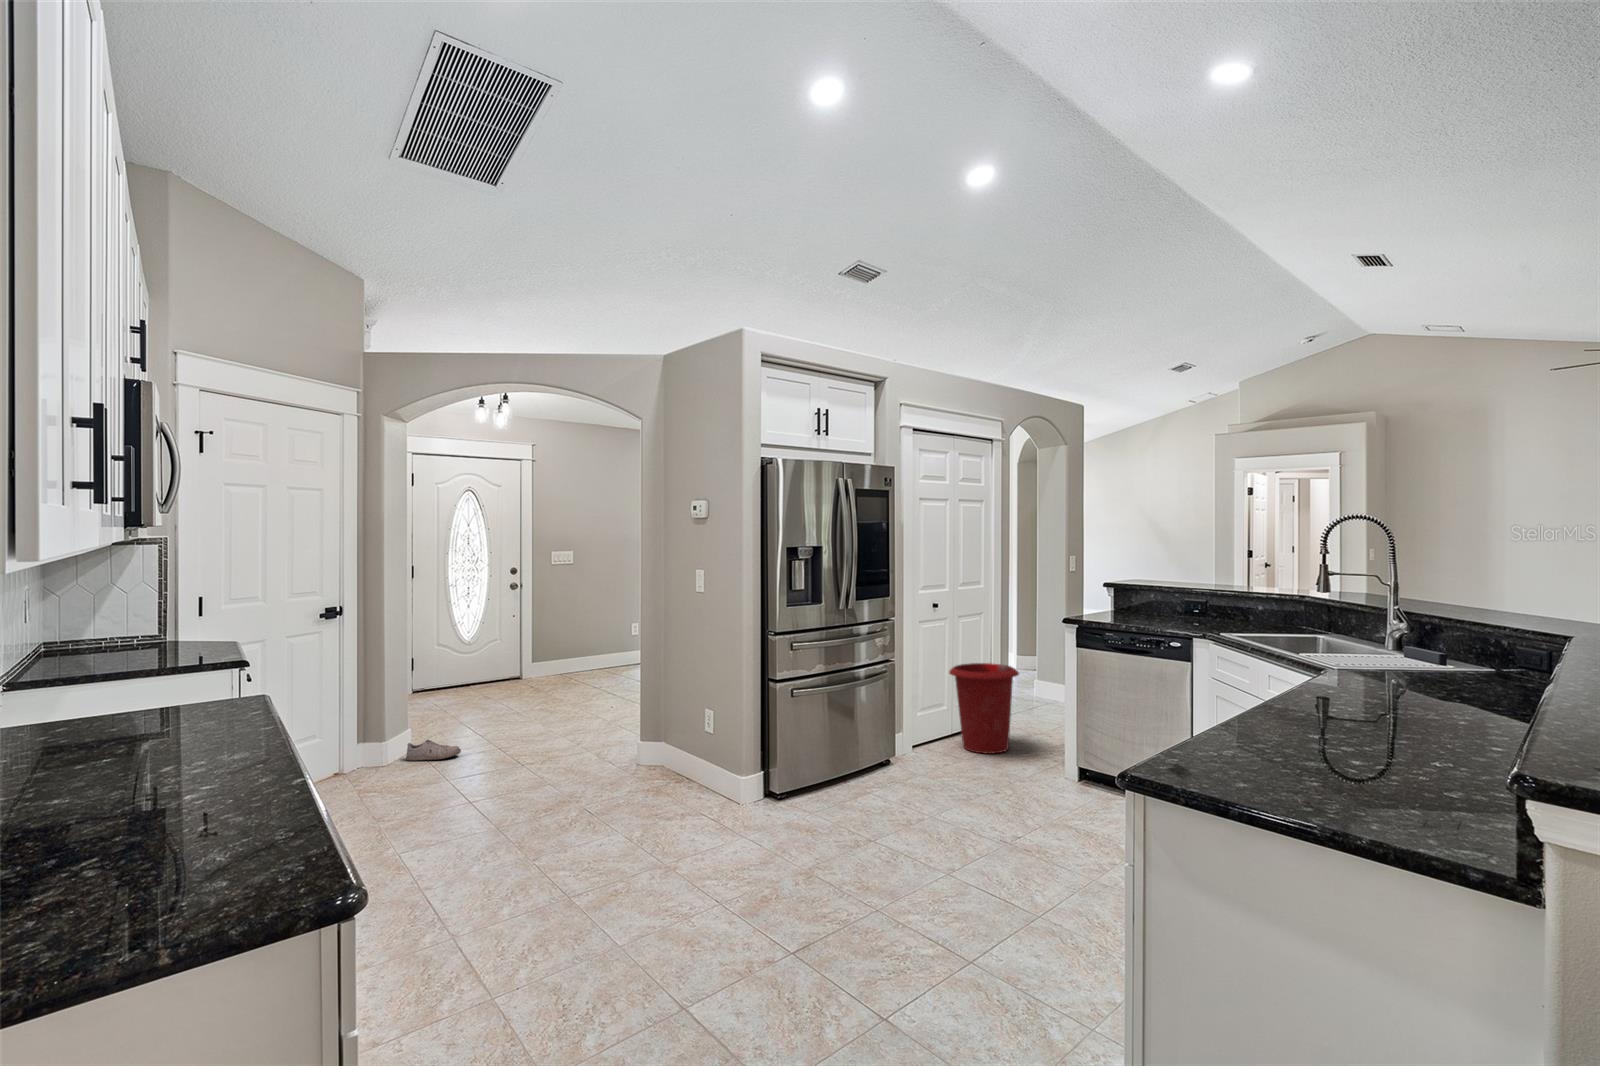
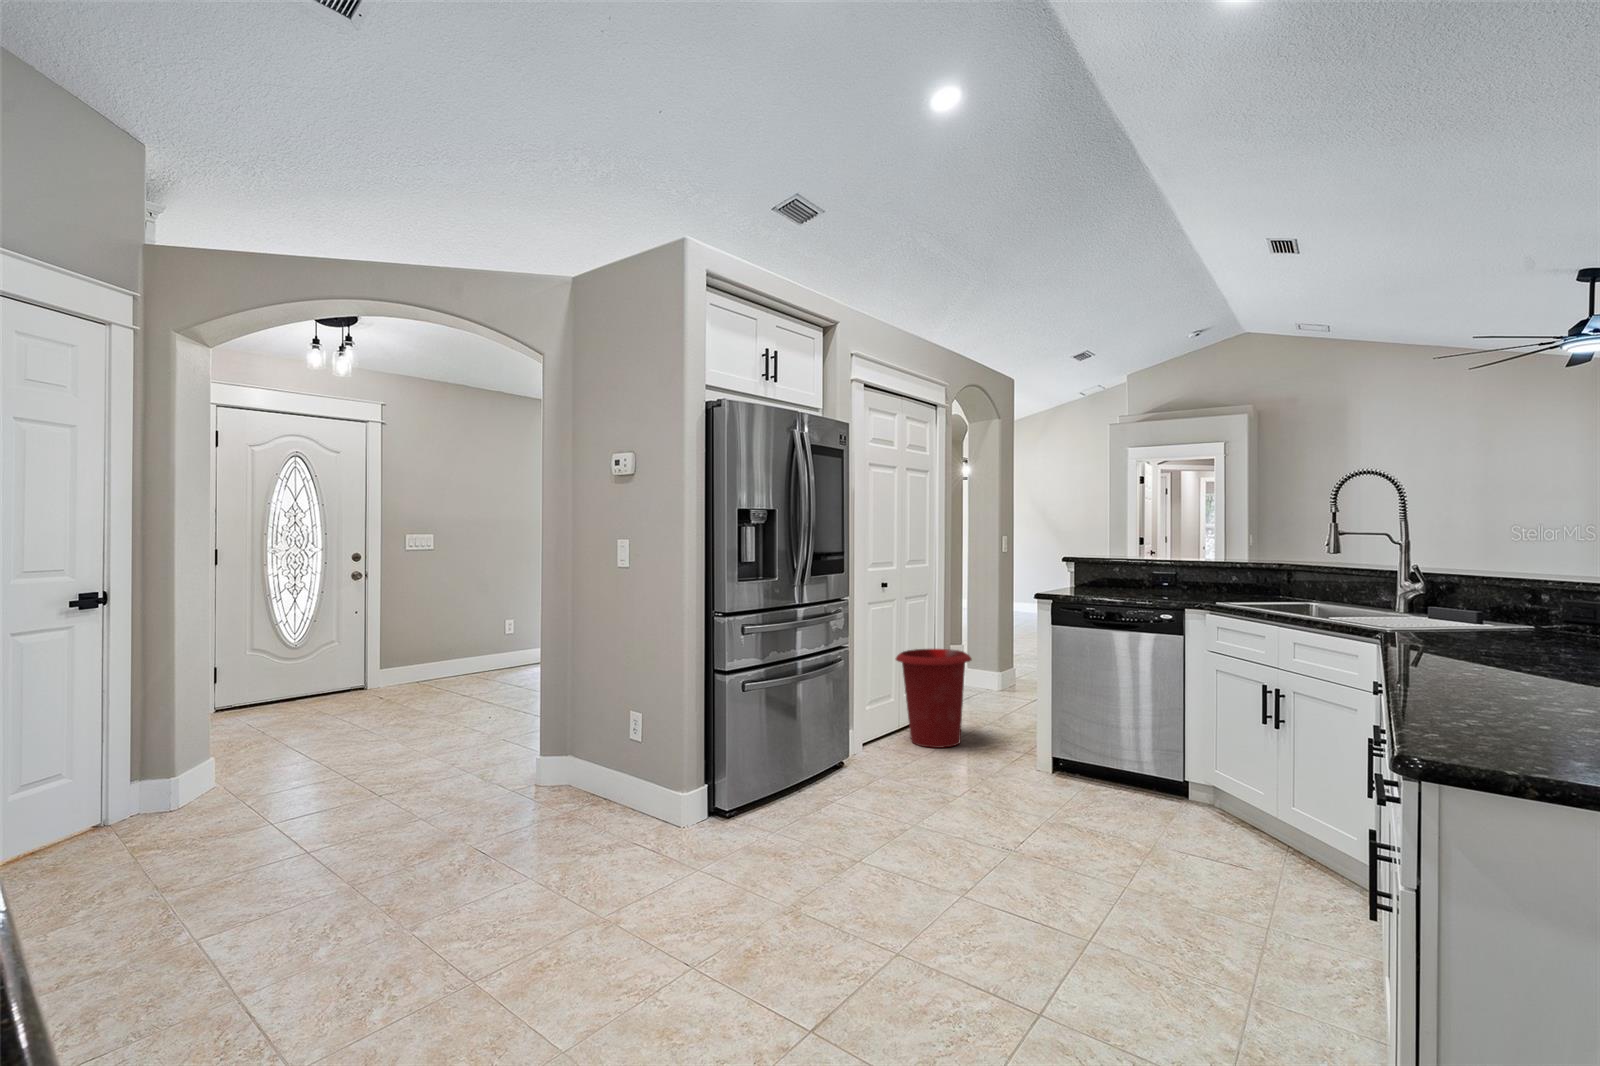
shoe: present [406,740,461,761] -> none [209,770,291,800]

